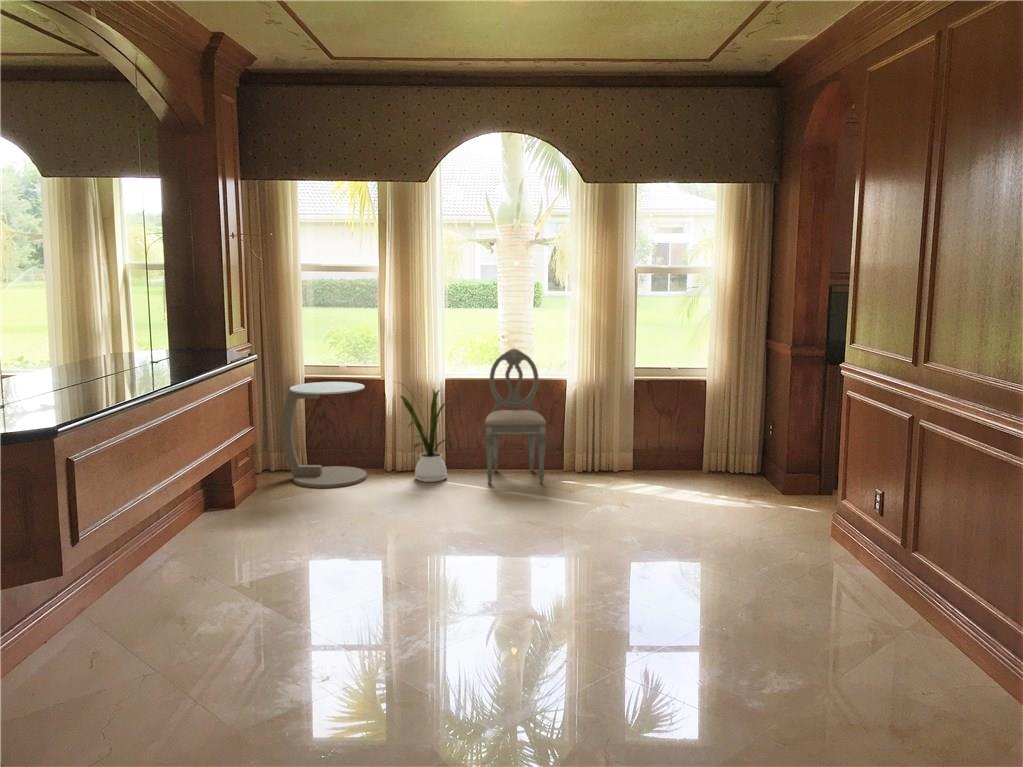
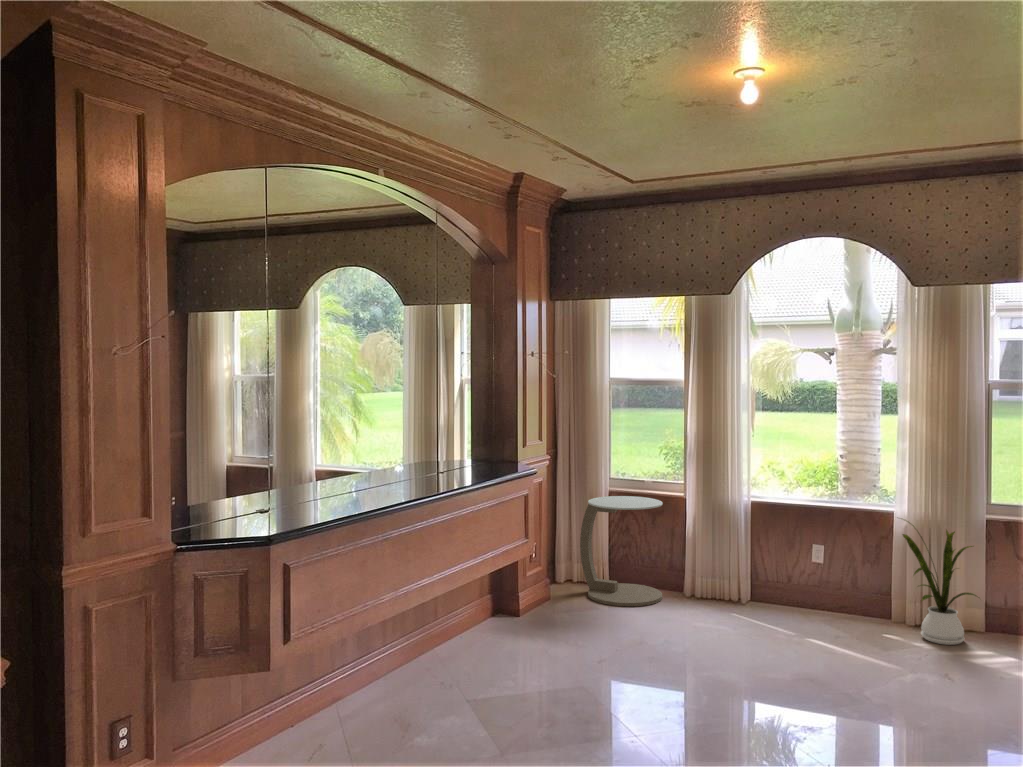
dining chair: present [485,349,546,484] -> none [786,473,860,634]
house plant: present [400,390,454,482] -> present [903,521,976,645]

